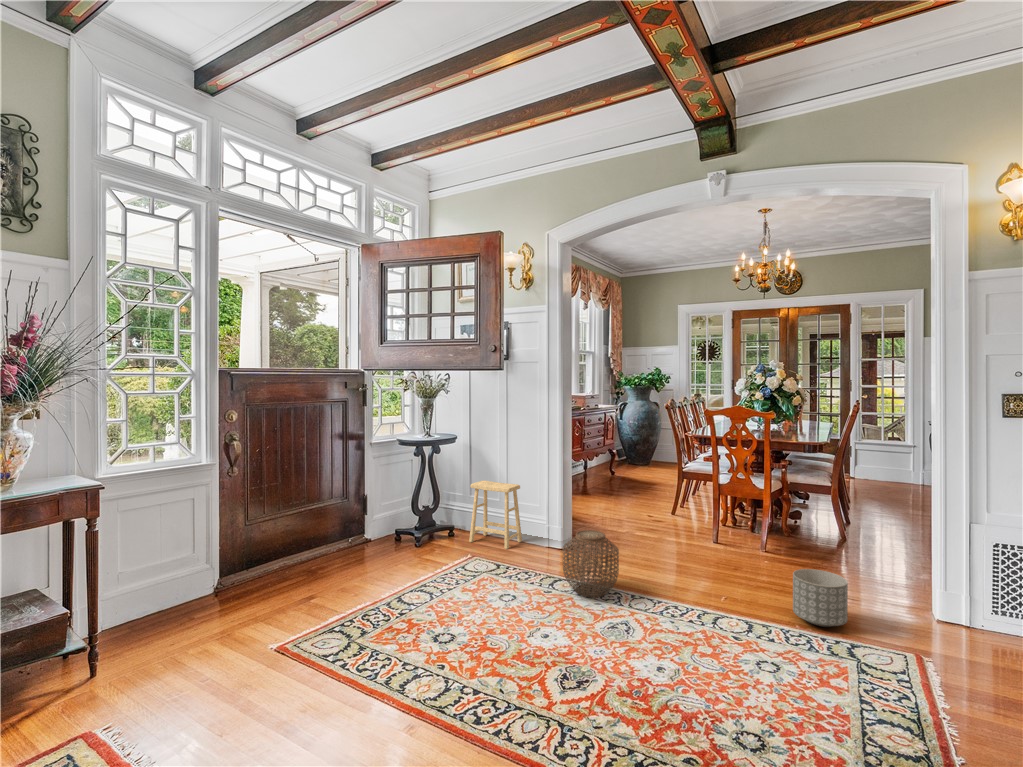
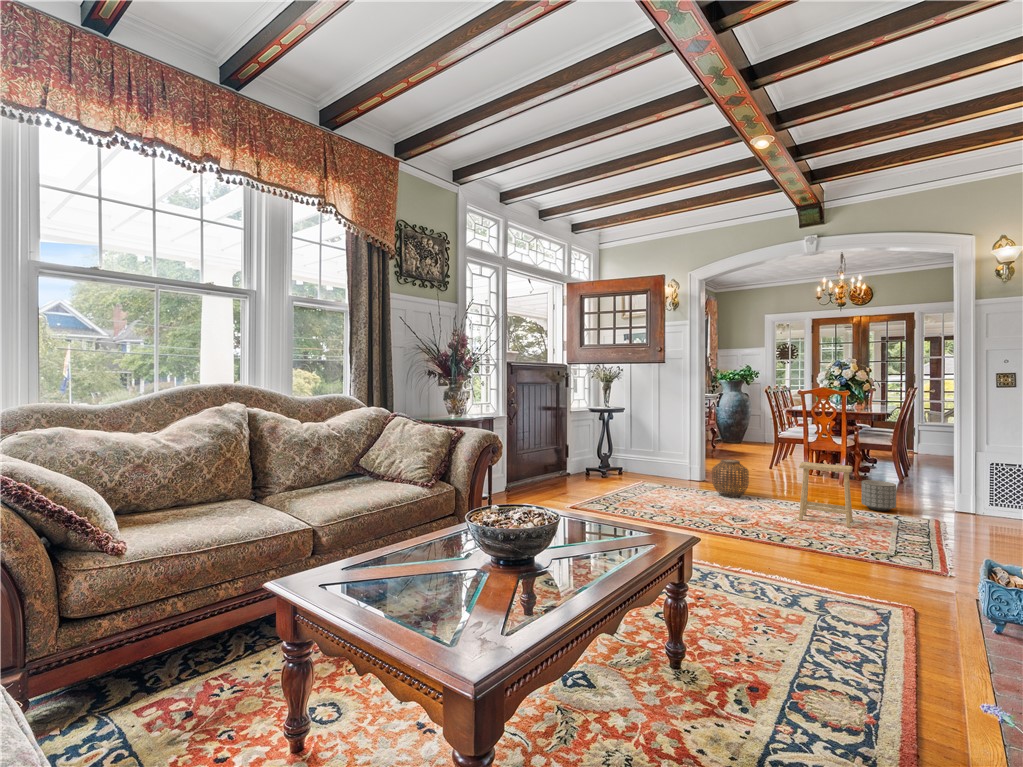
footstool: present [469,481,522,549] -> present [799,462,853,528]

